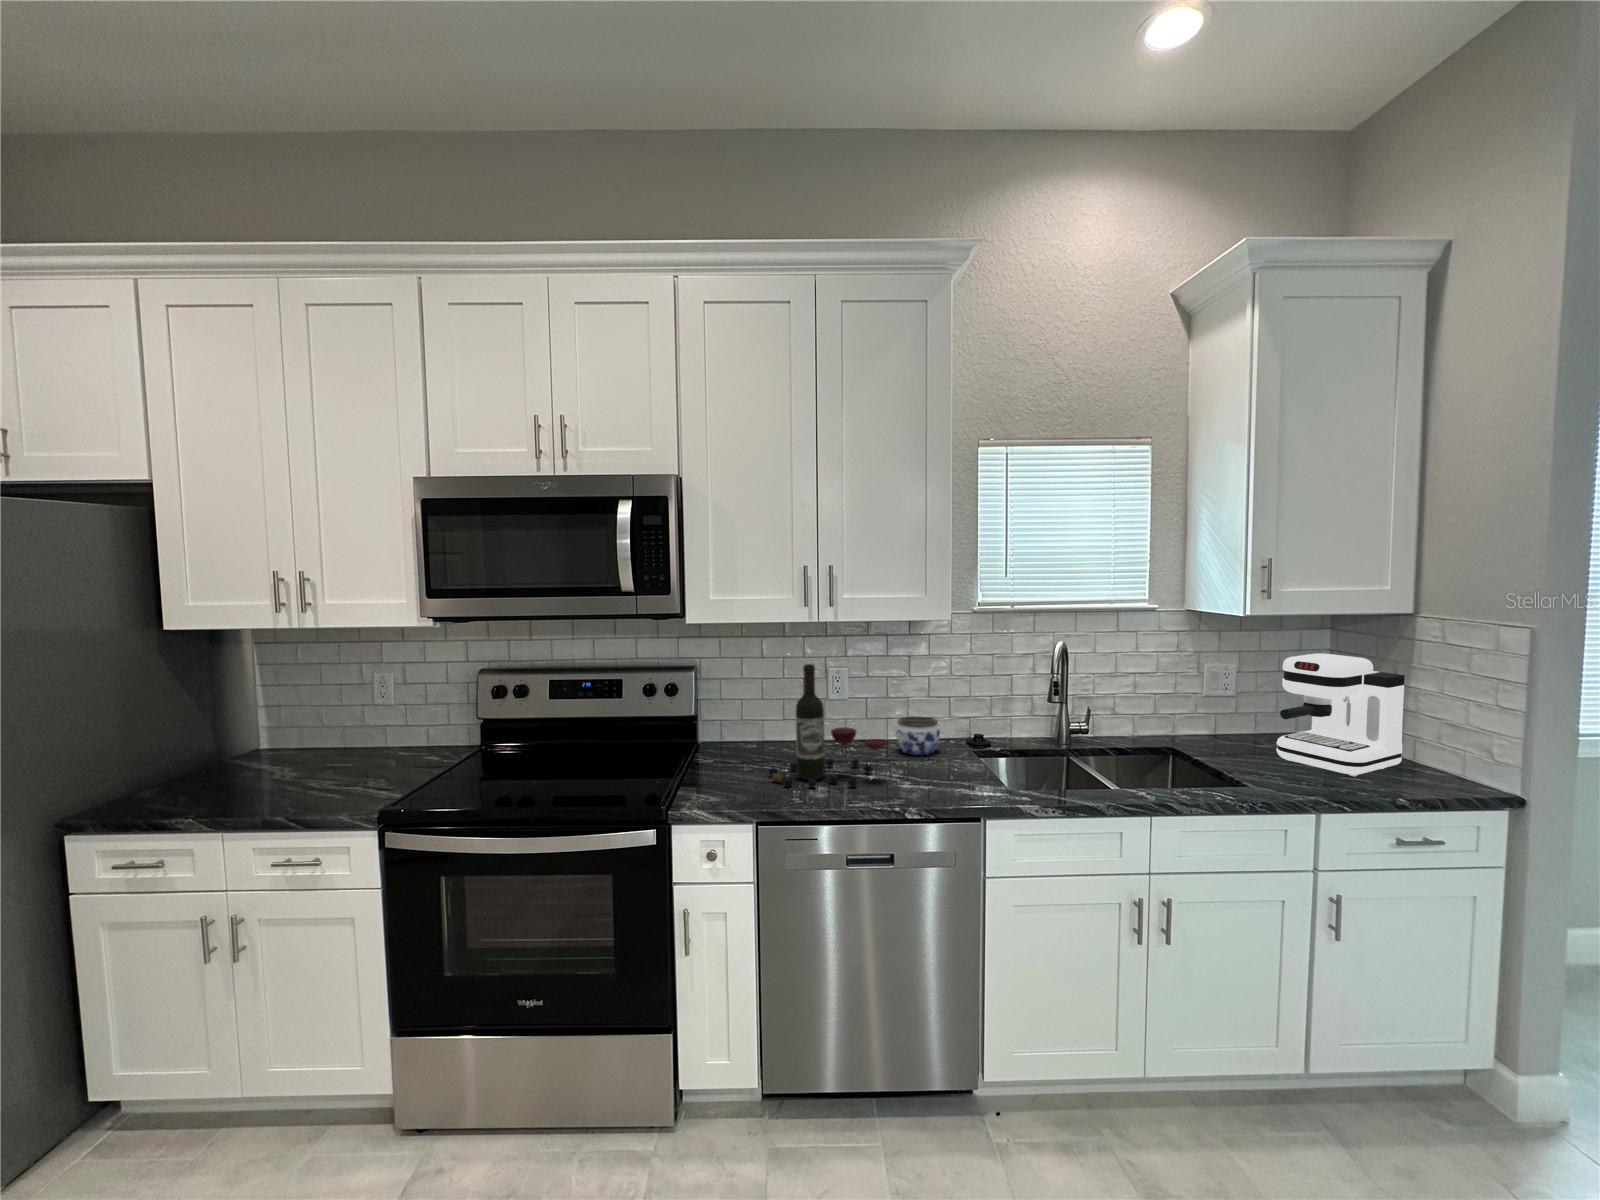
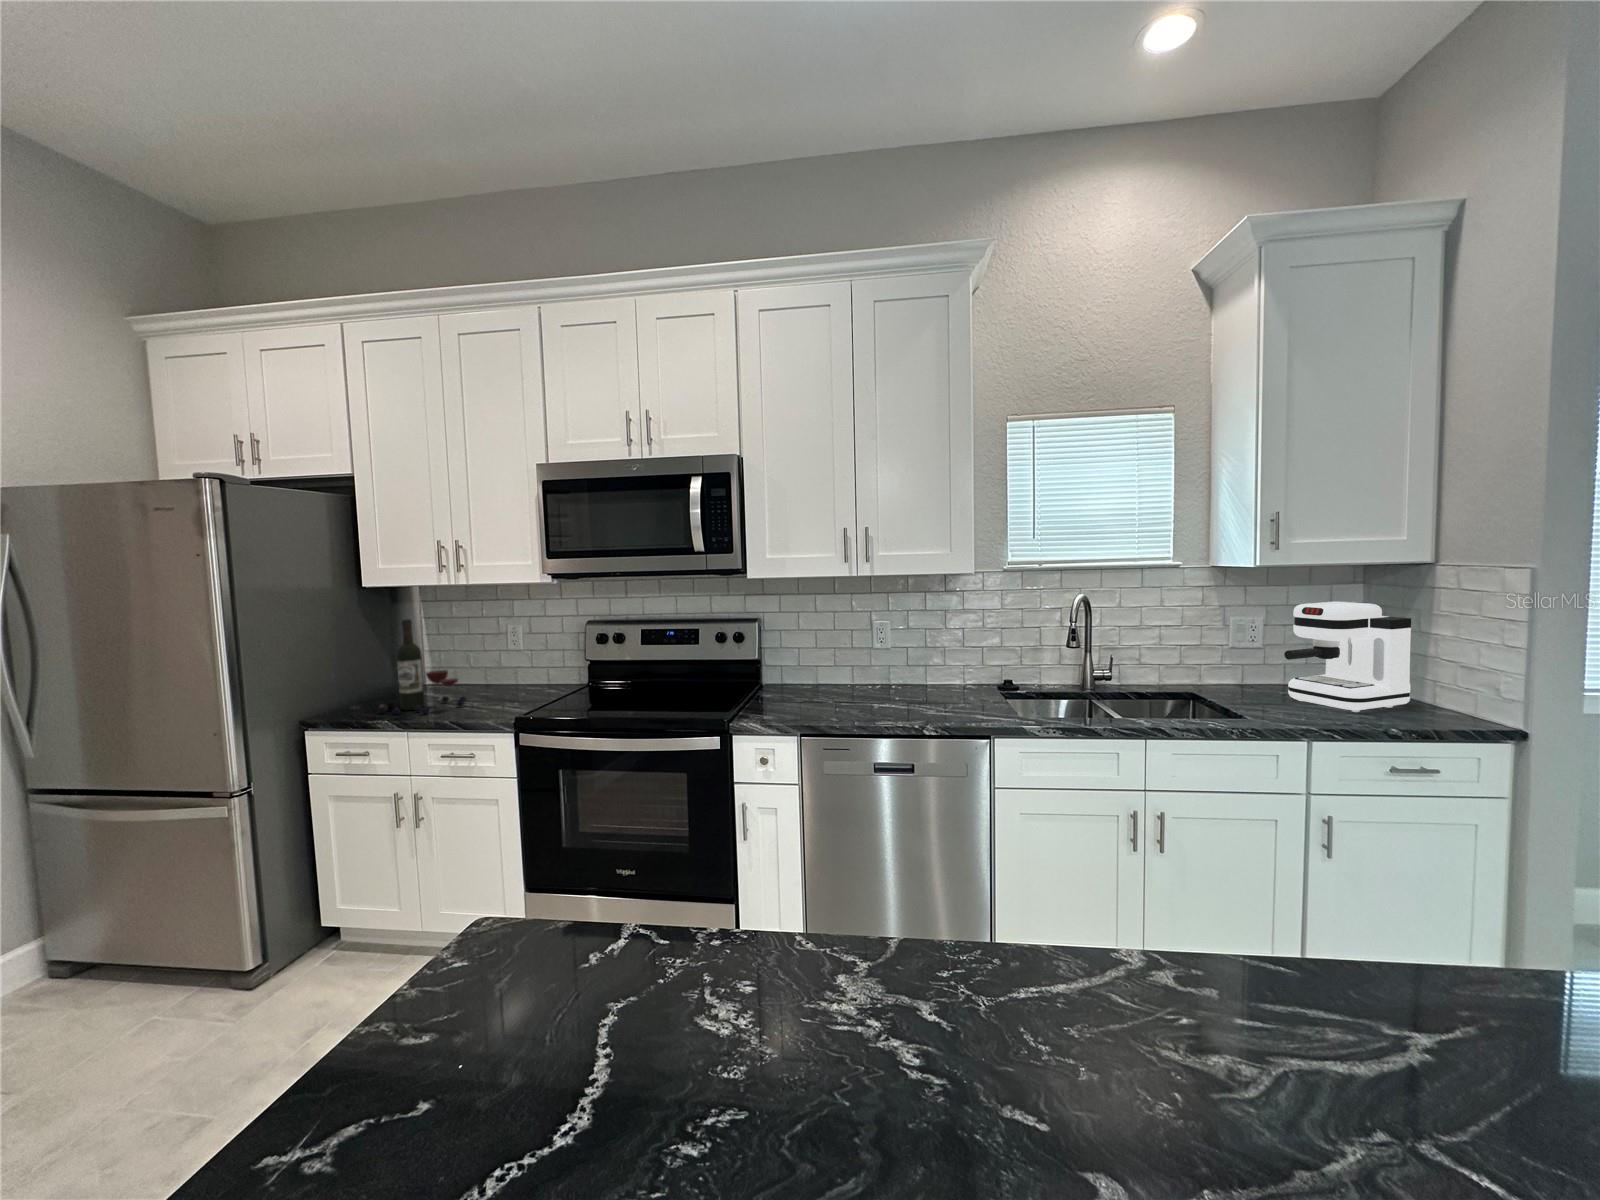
wine bottle: present [769,664,886,788] -> present [378,619,466,714]
jar: present [896,716,940,755] -> none [933,662,973,694]

